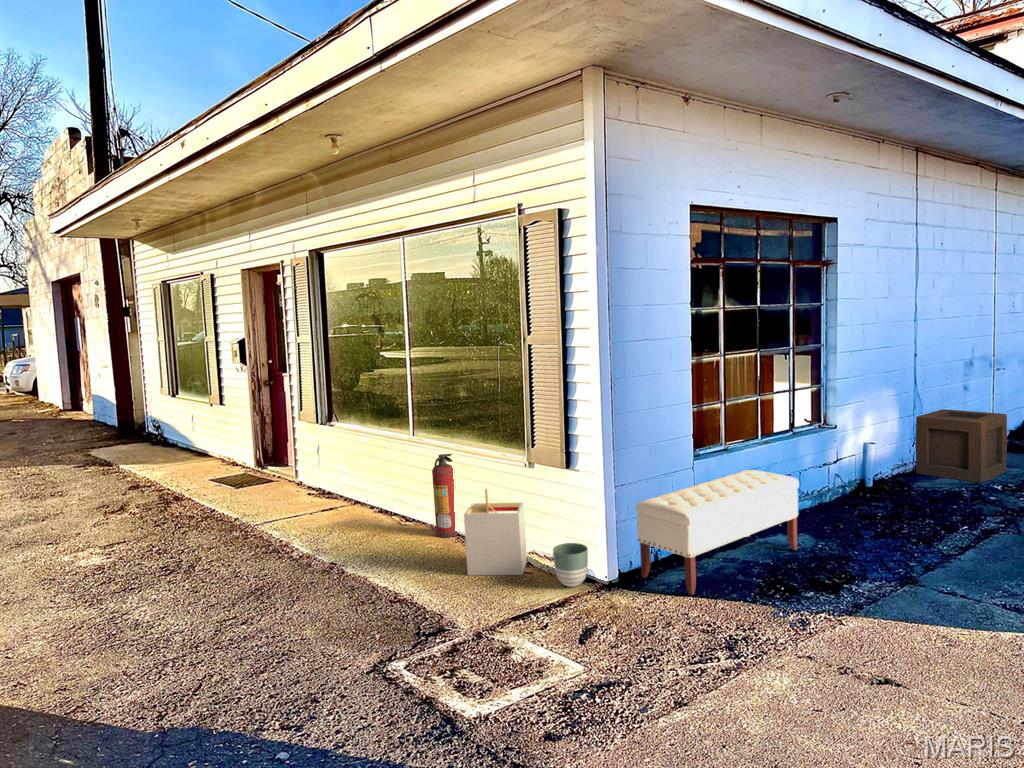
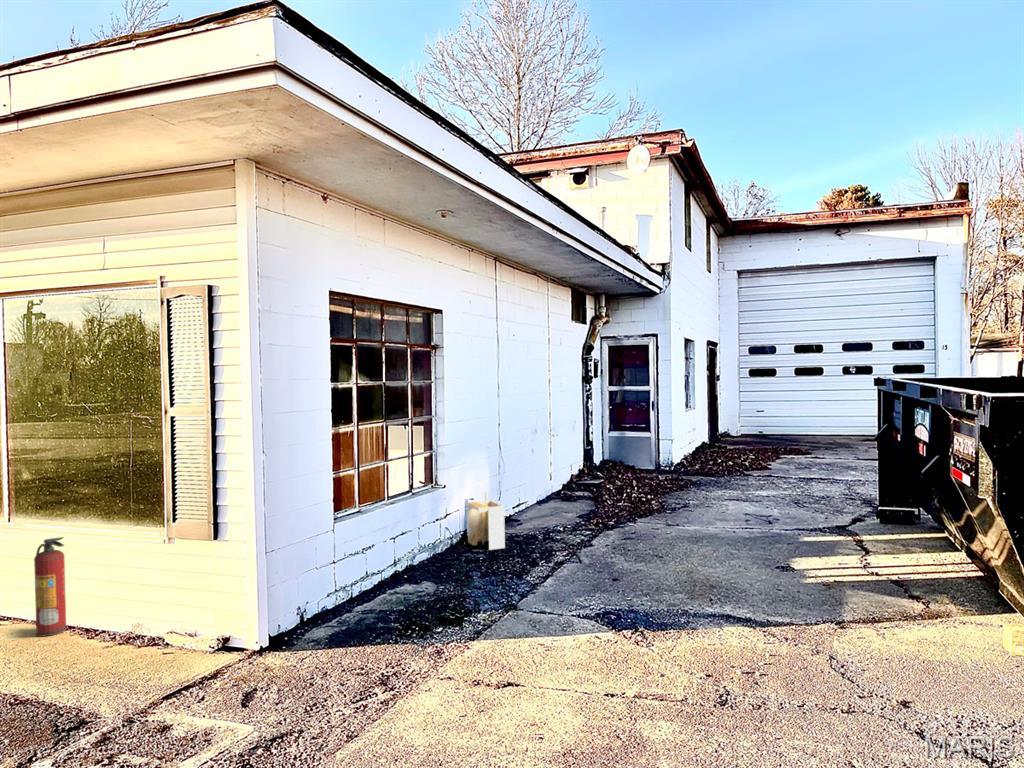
wooden crate: present [915,409,1007,483] -> none [500,471,559,527]
bench: present [636,470,799,595] -> none [286,528,425,646]
storage bin: present [464,489,527,575] -> present [468,492,505,550]
planter: present [553,543,588,587] -> none [200,614,238,660]

